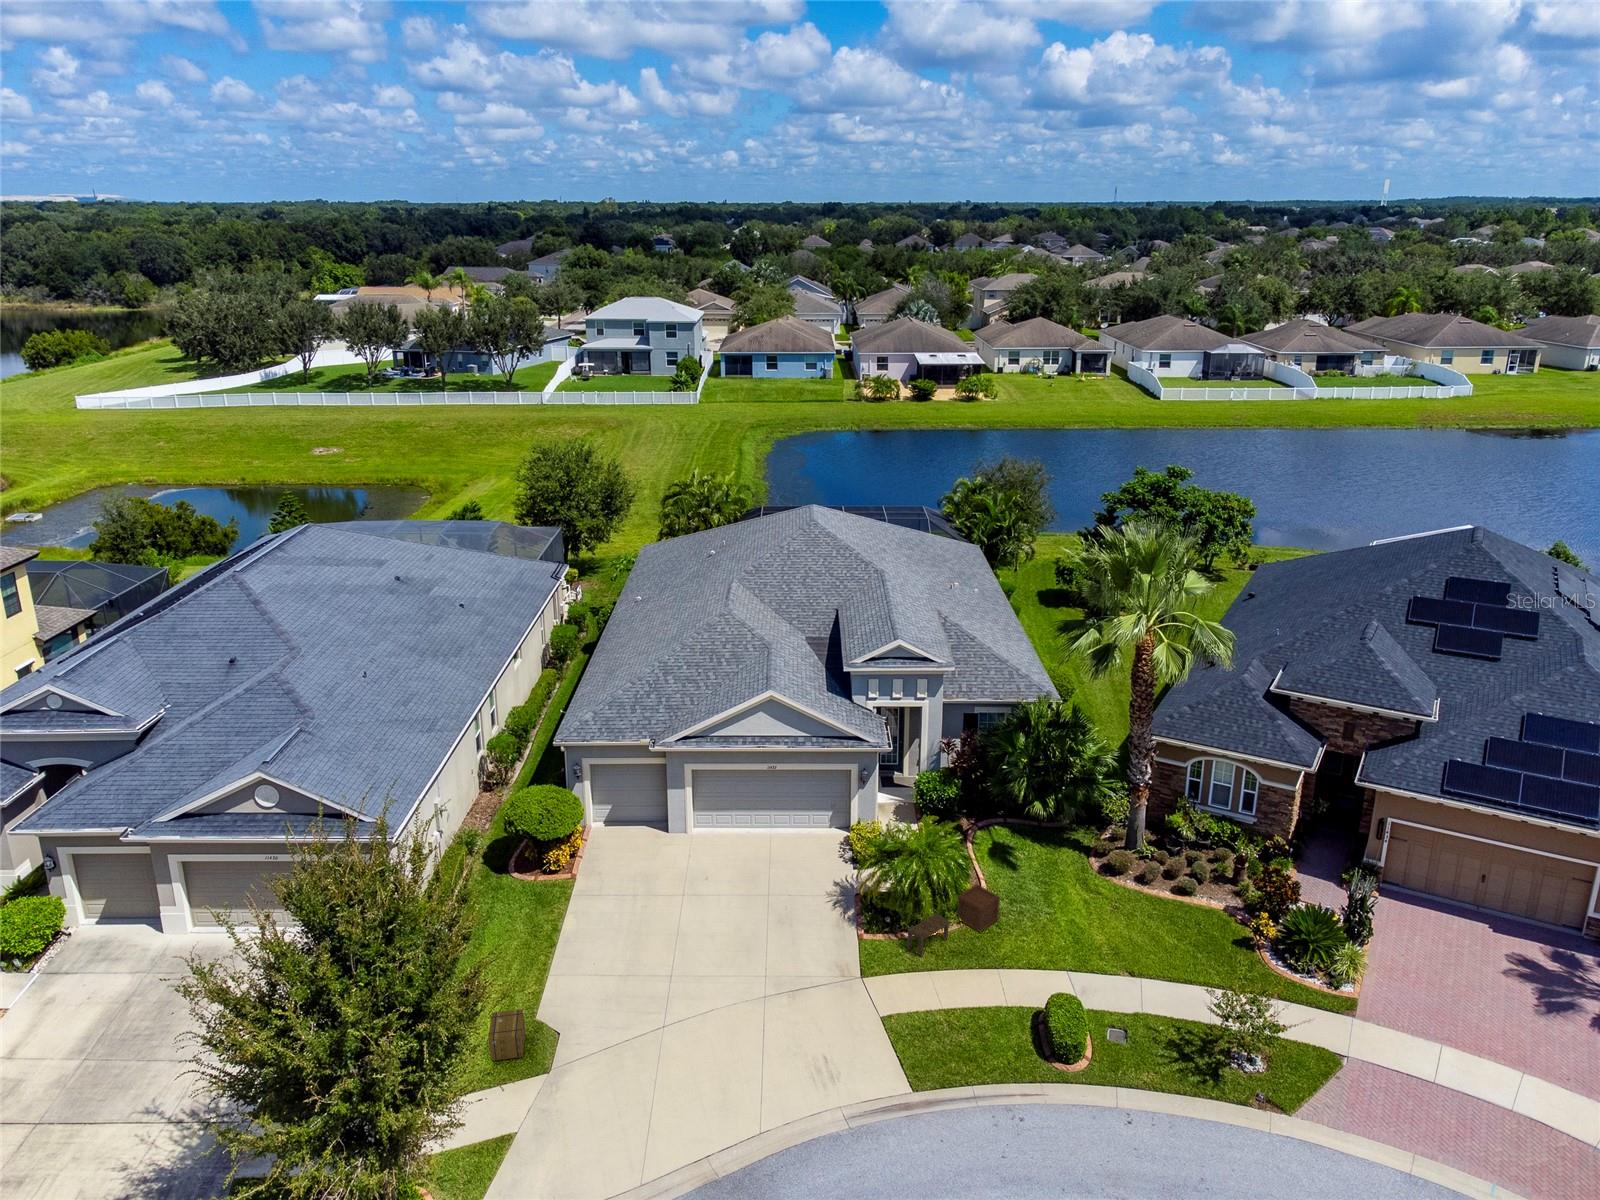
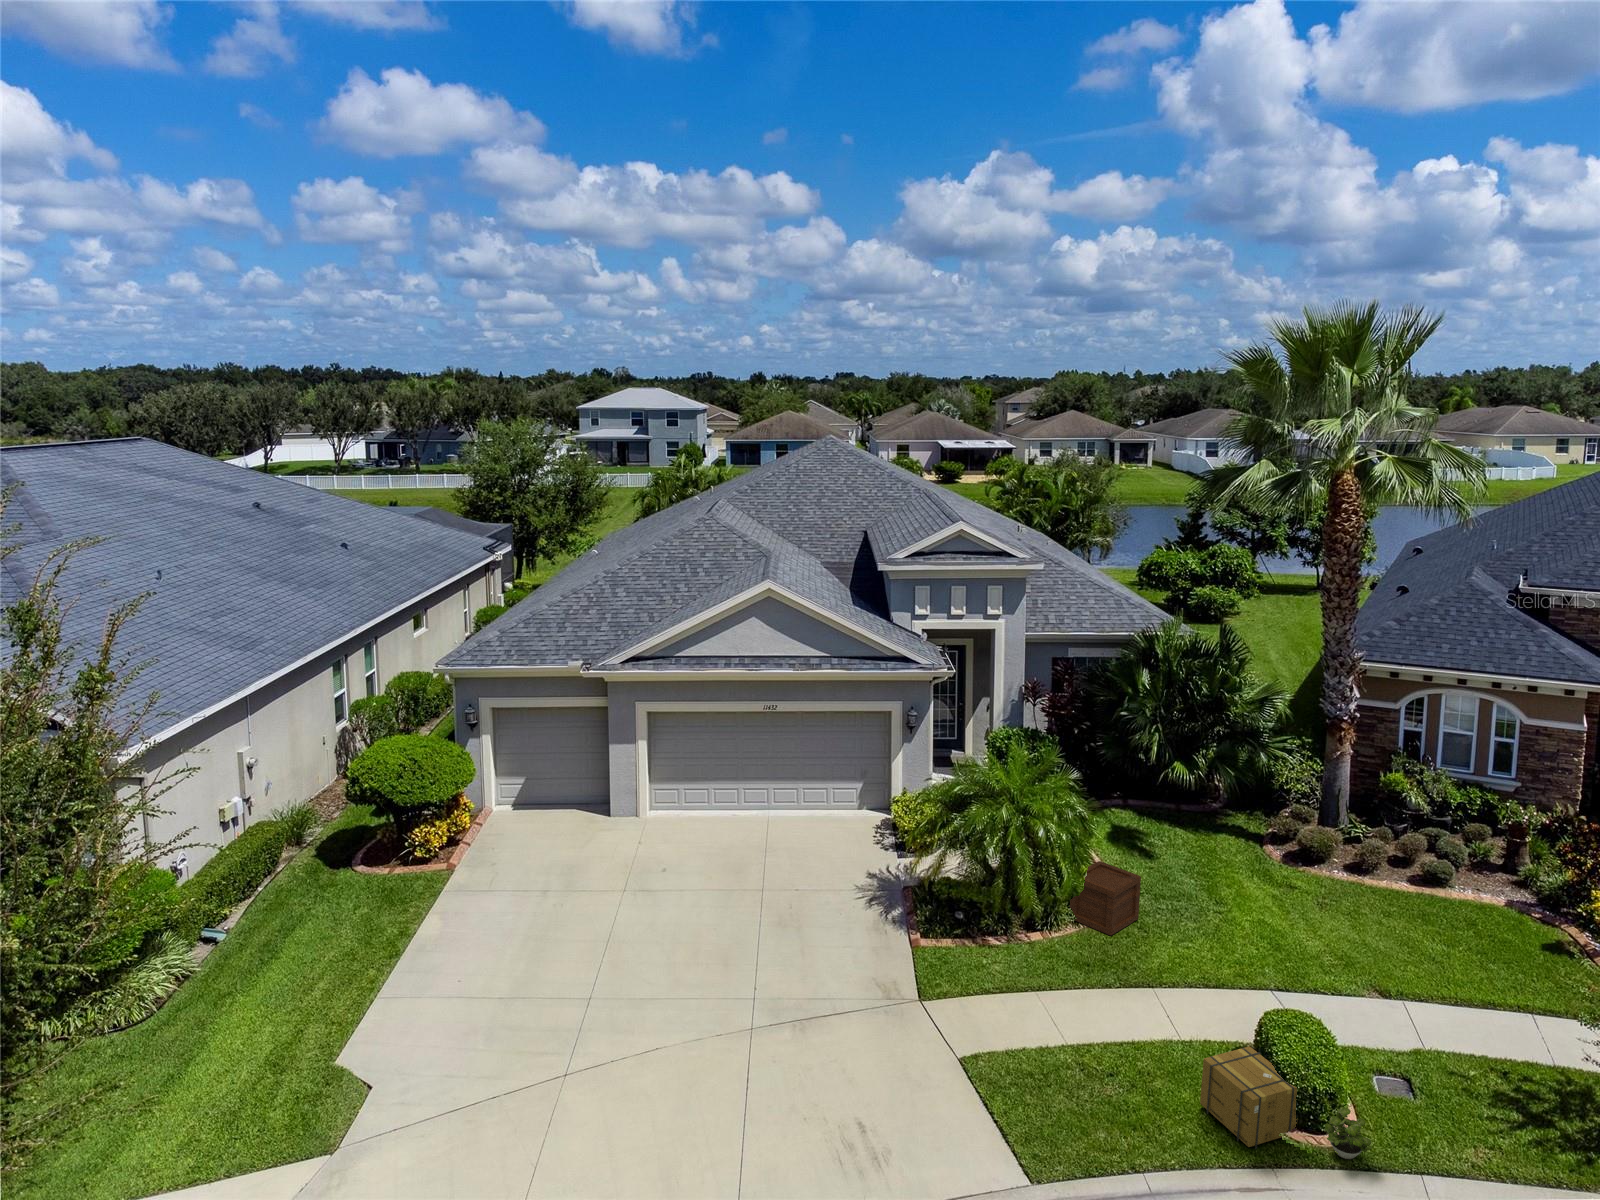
bench: present [907,913,950,956] -> none [992,901,1063,969]
cardboard box: present [488,1009,525,1062] -> present [1200,1046,1297,1149]
potted plant: none [1069,1051,1090,1078] -> present [1325,1107,1372,1159]

